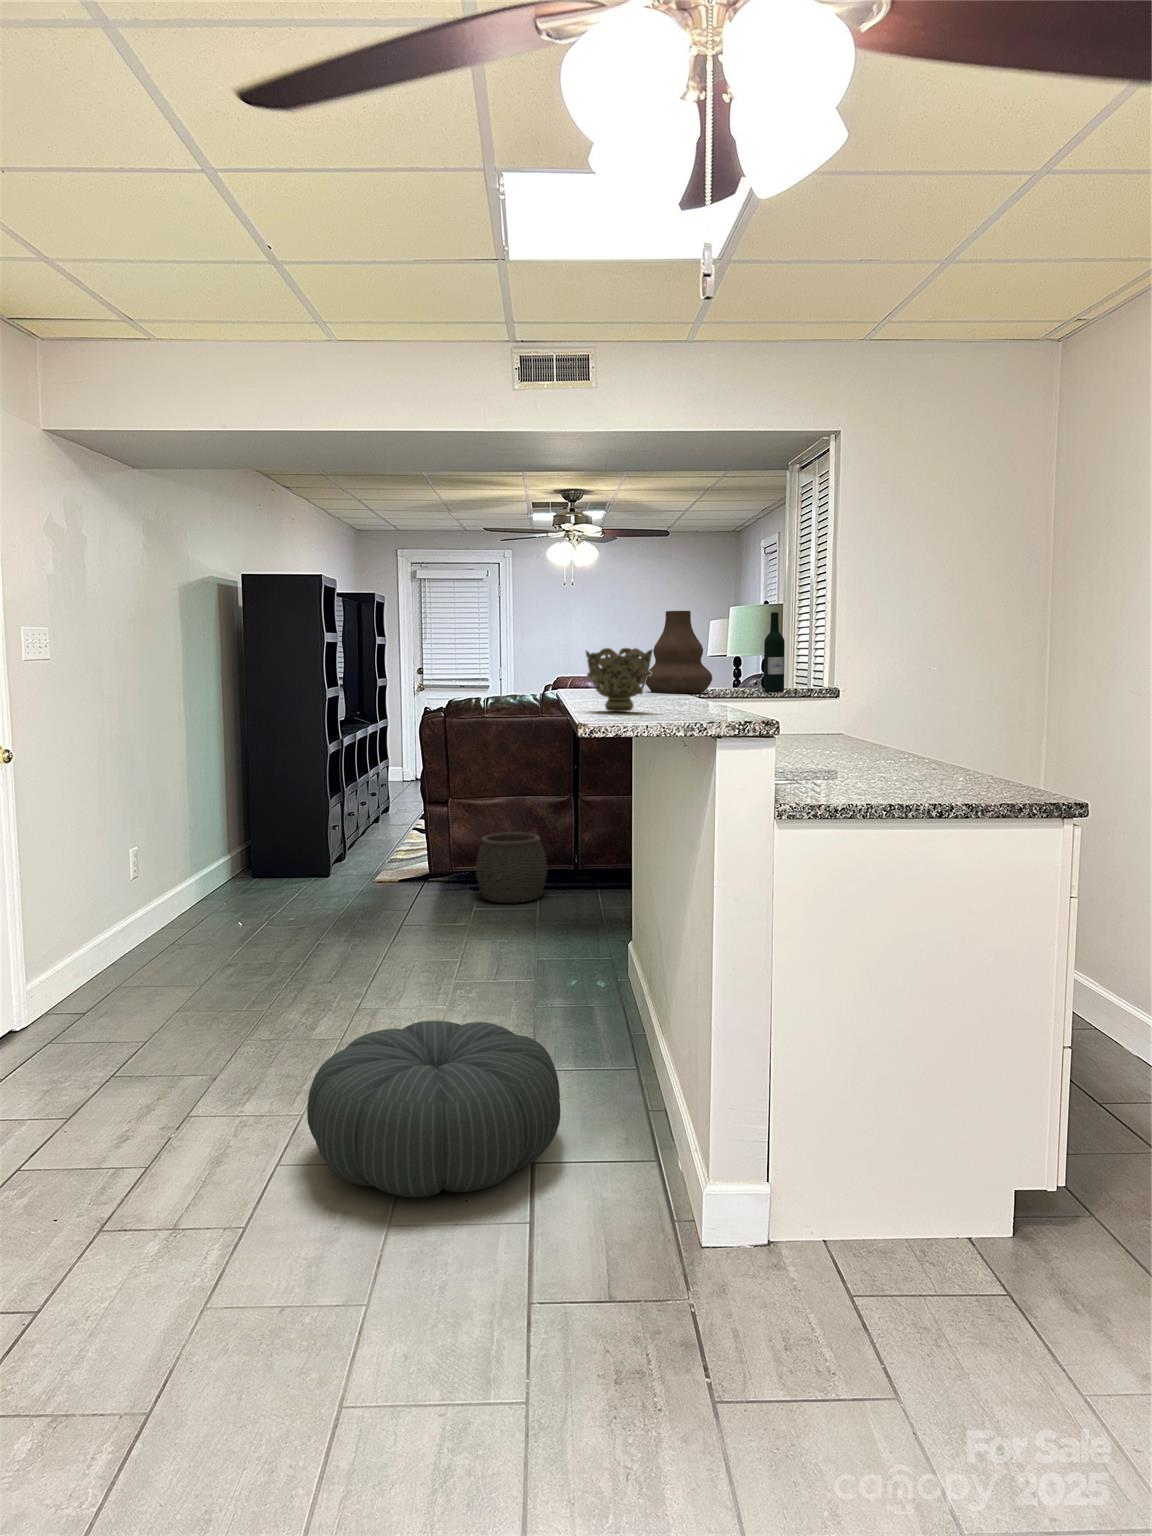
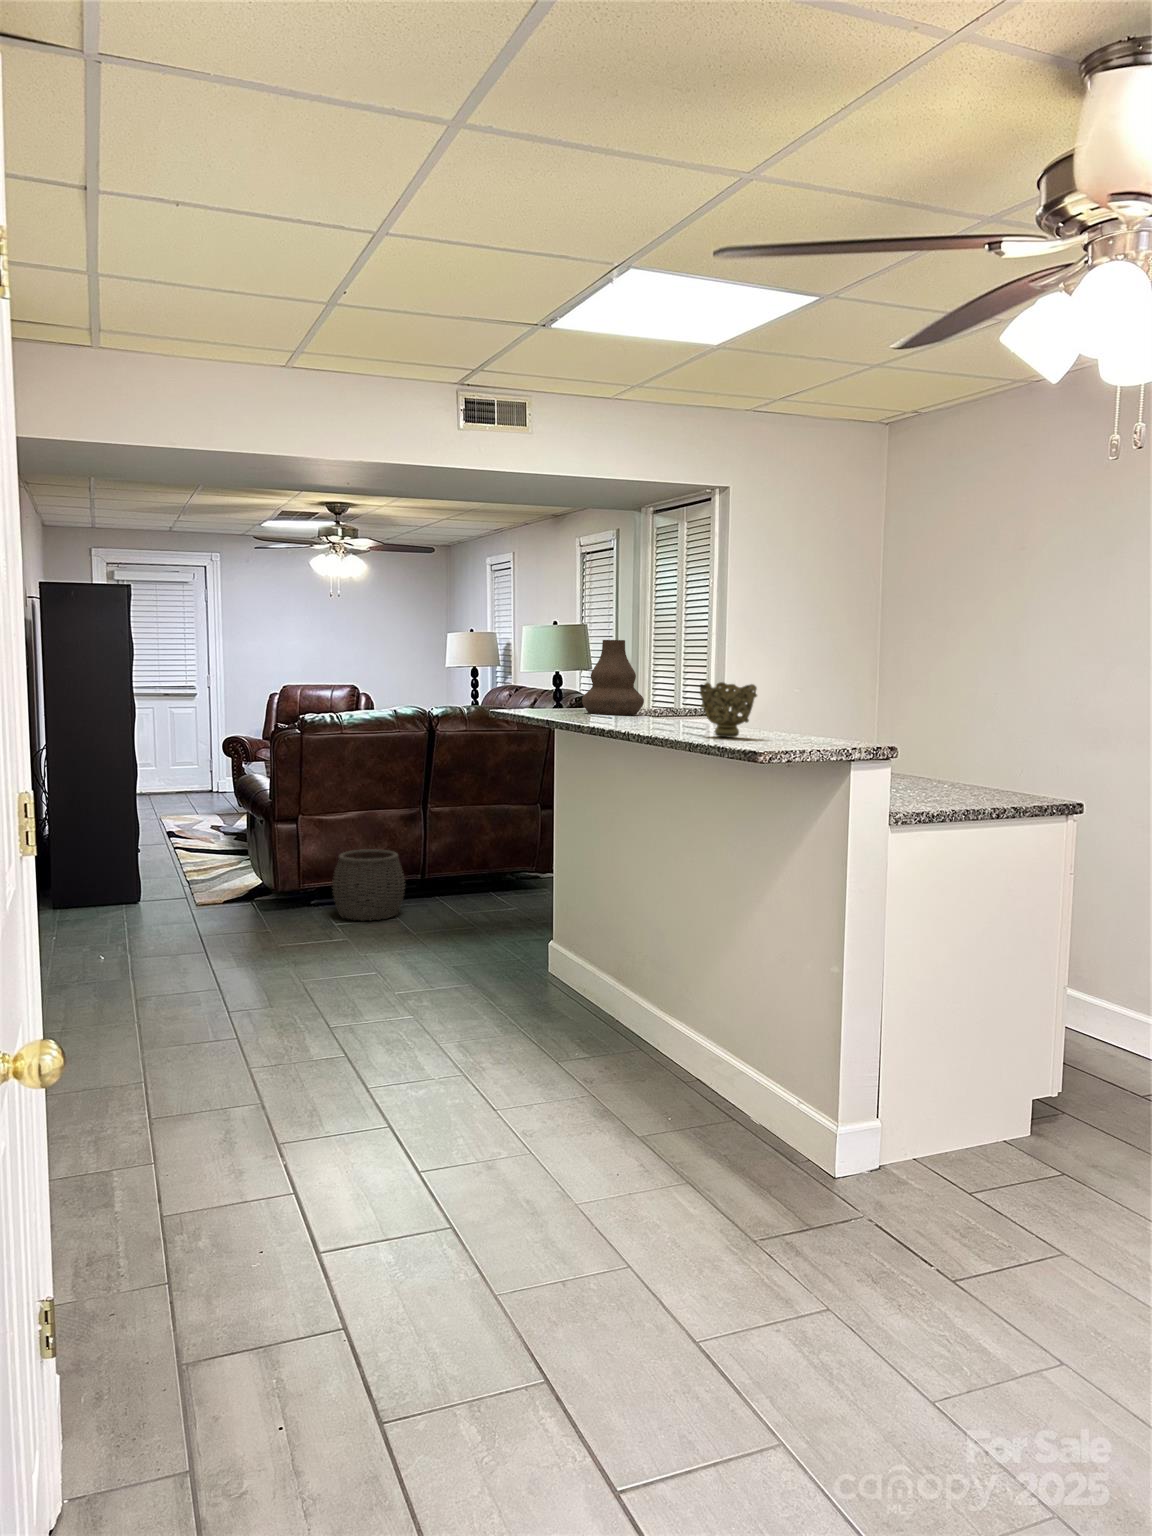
wine bottle: present [764,612,785,692] -> none [656,641,675,712]
pouf: present [307,1021,560,1197] -> none [441,1021,669,1177]

